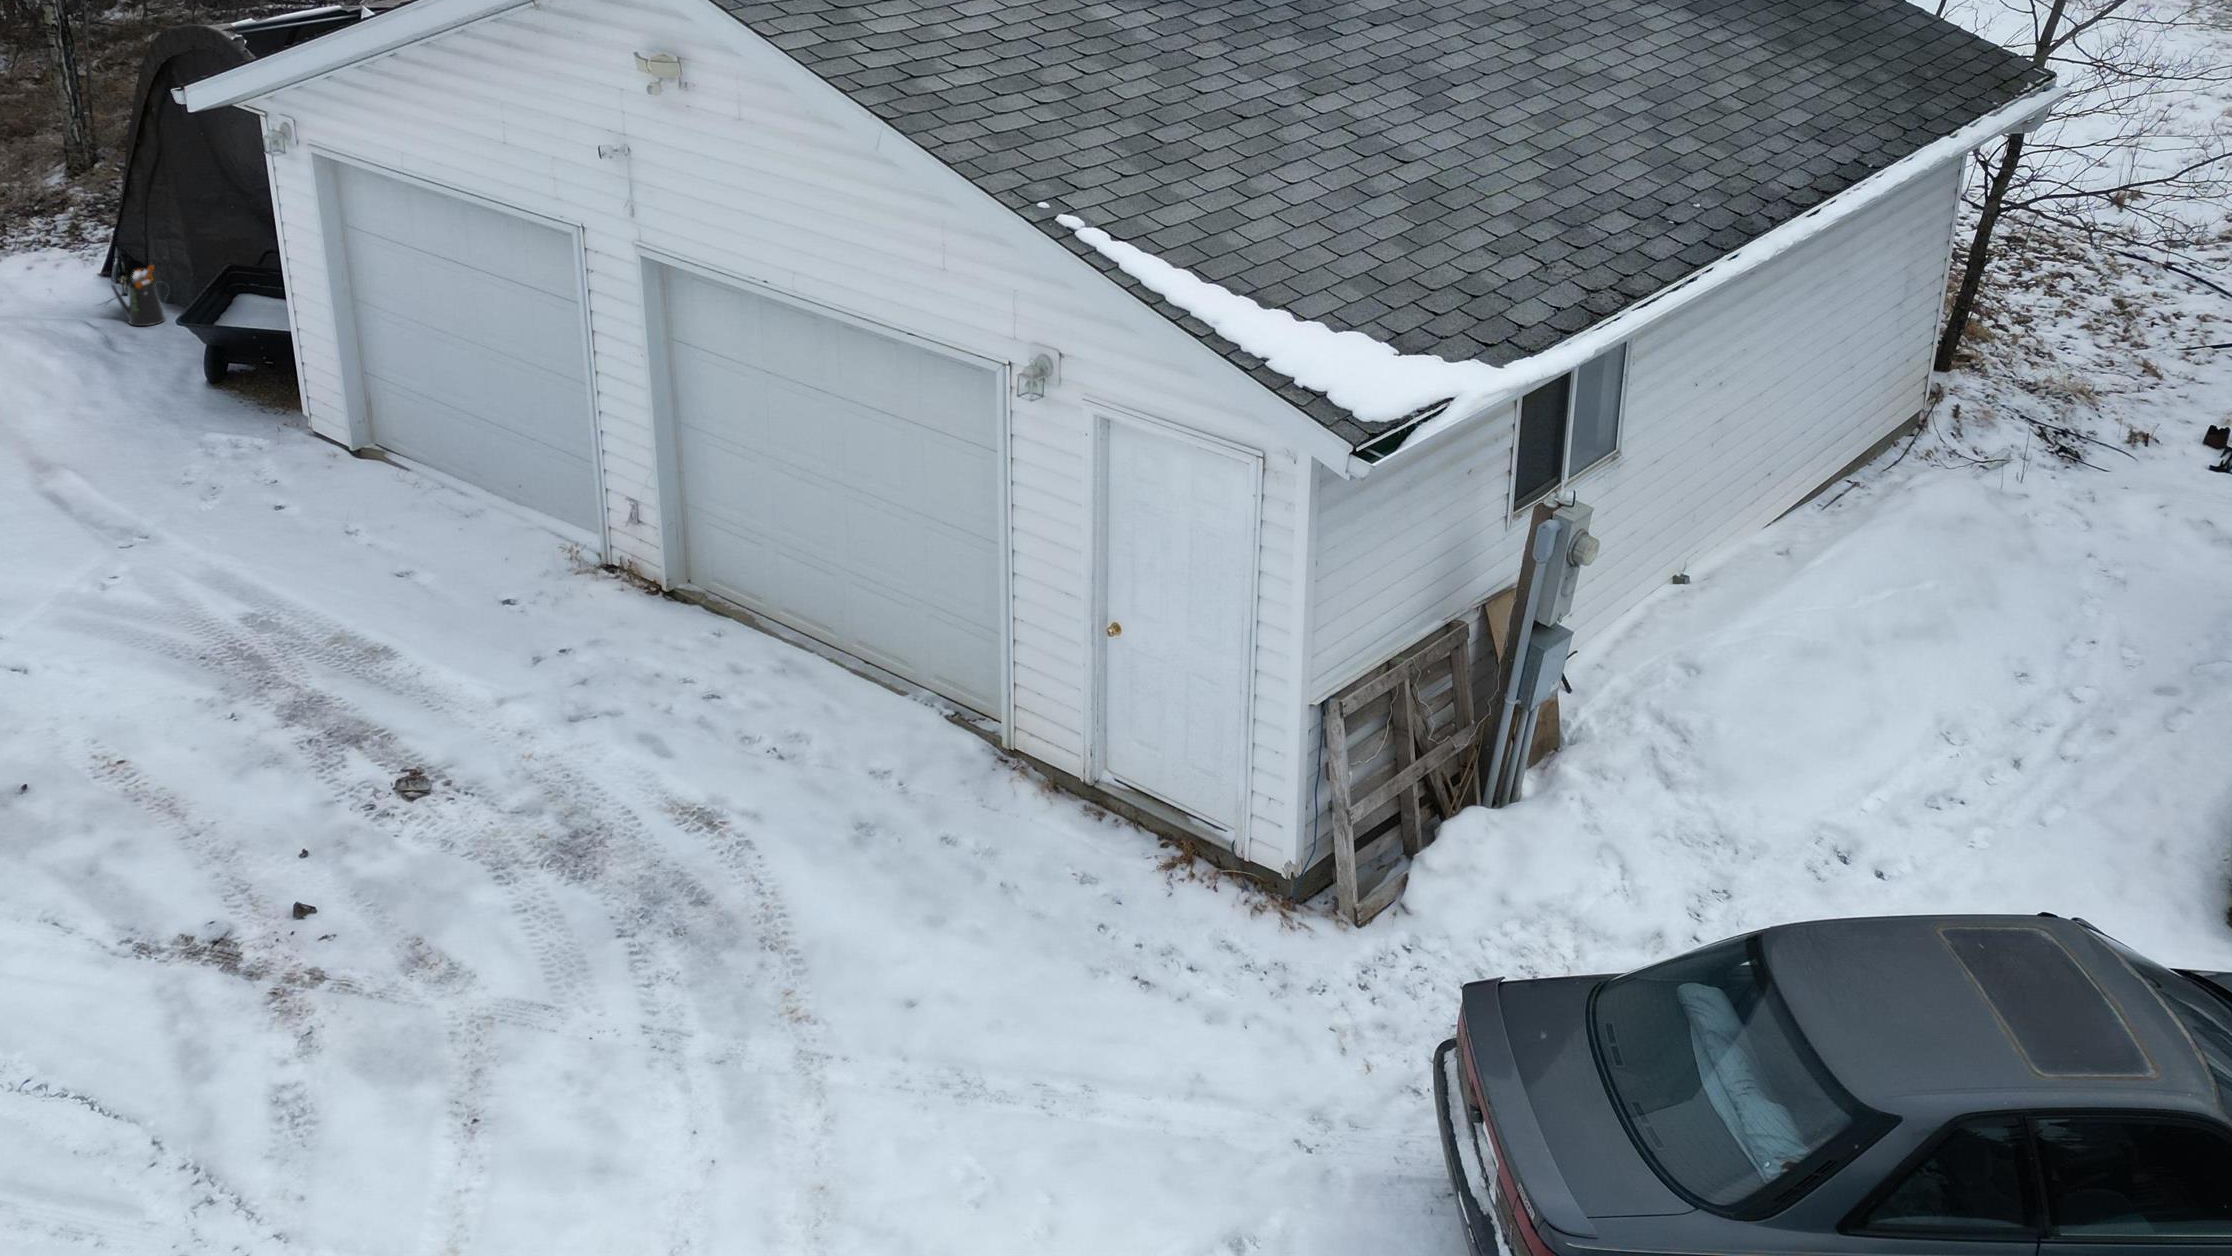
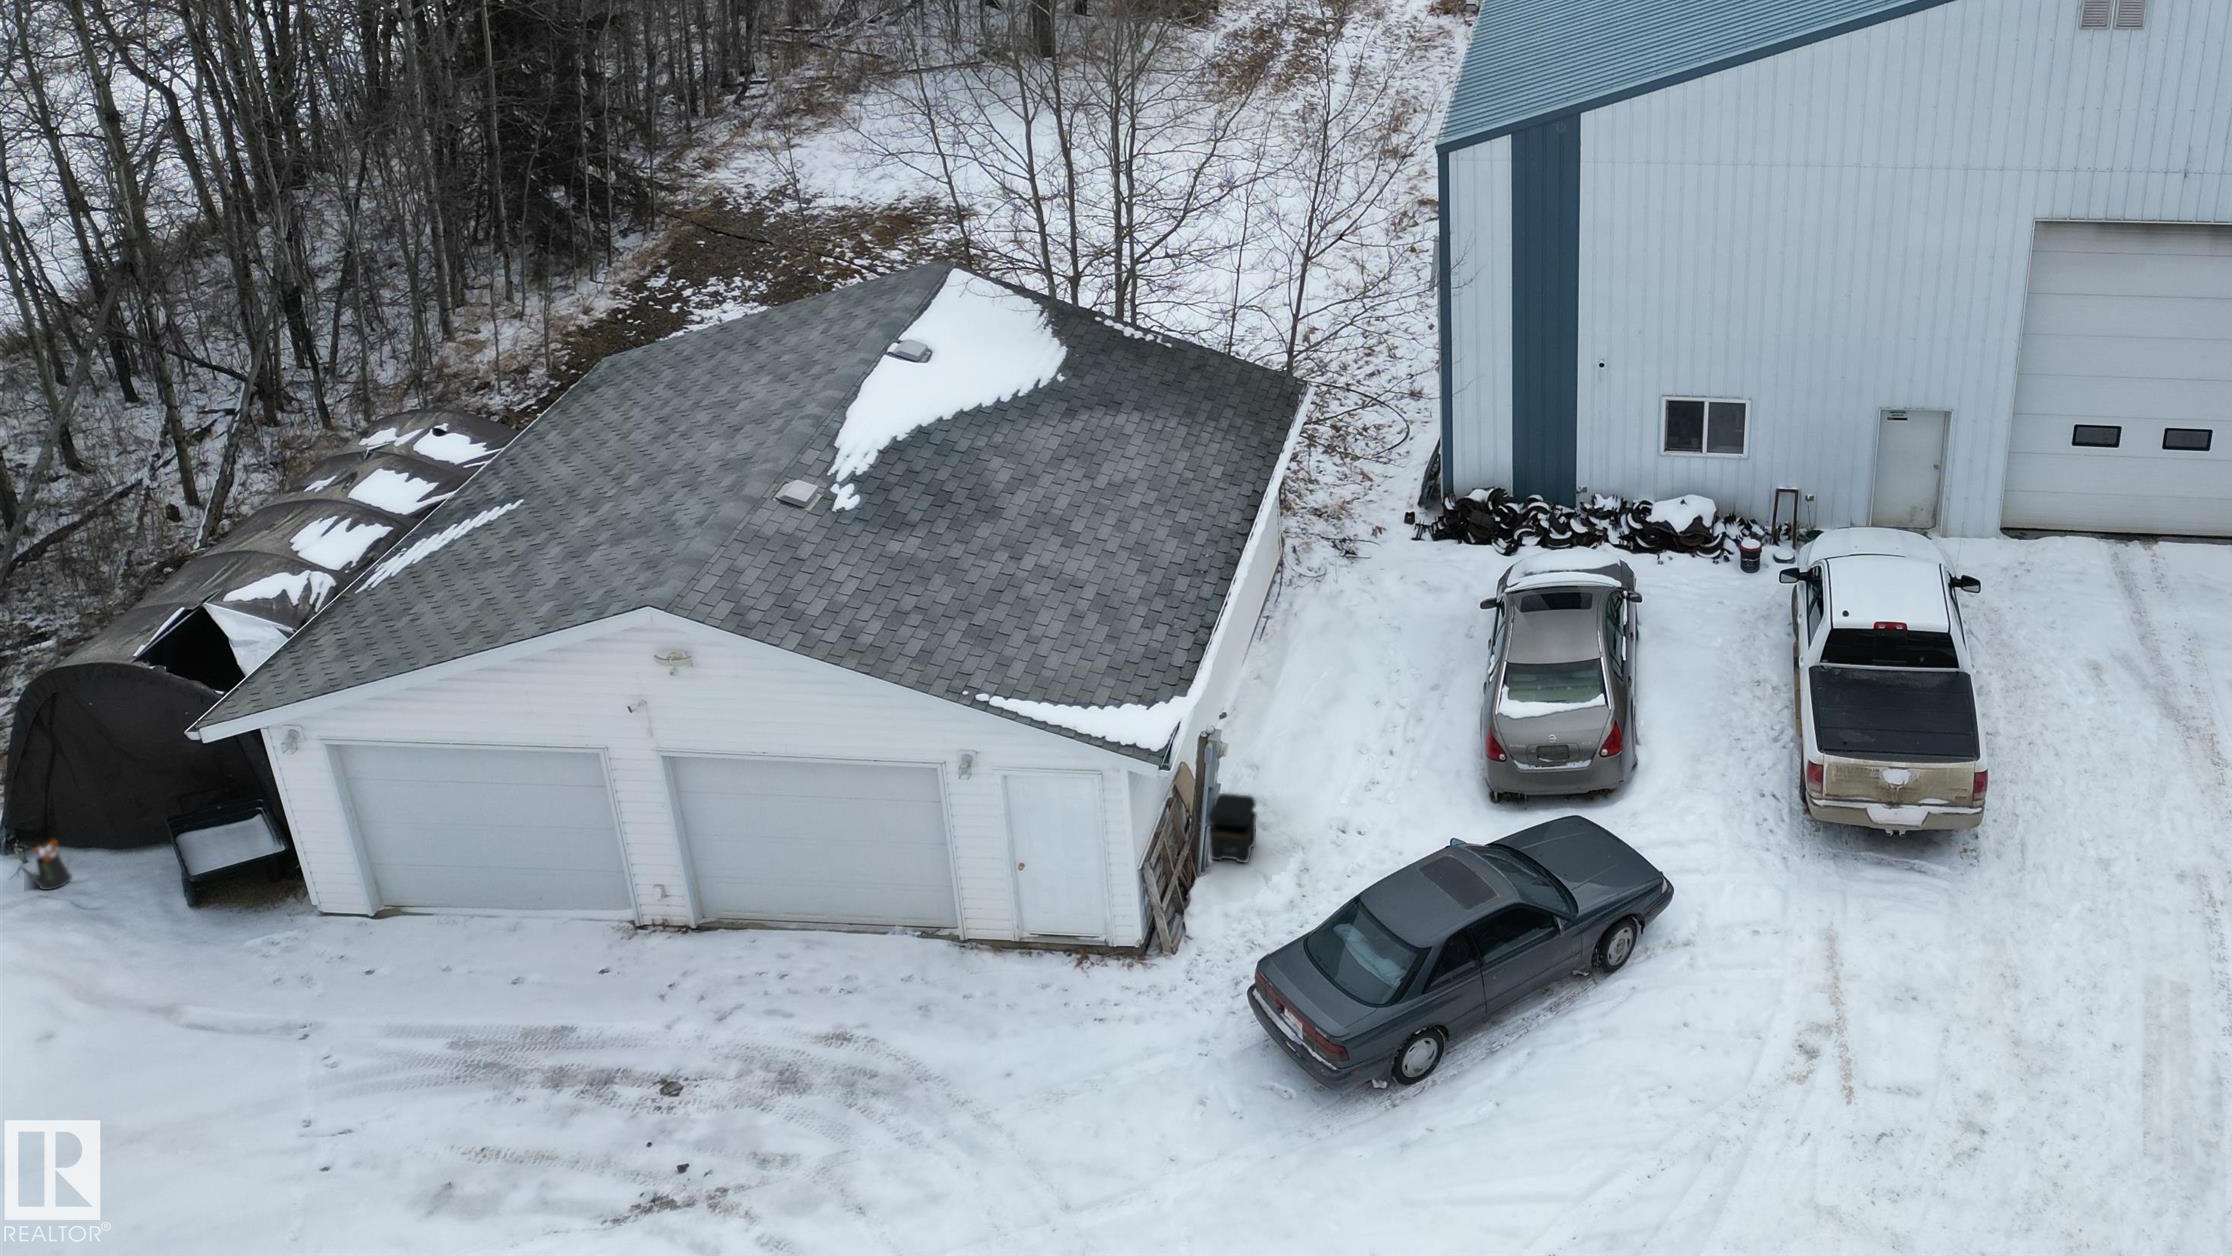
toolbox: none [1515,665,1641,826] -> present [1209,793,1256,863]

